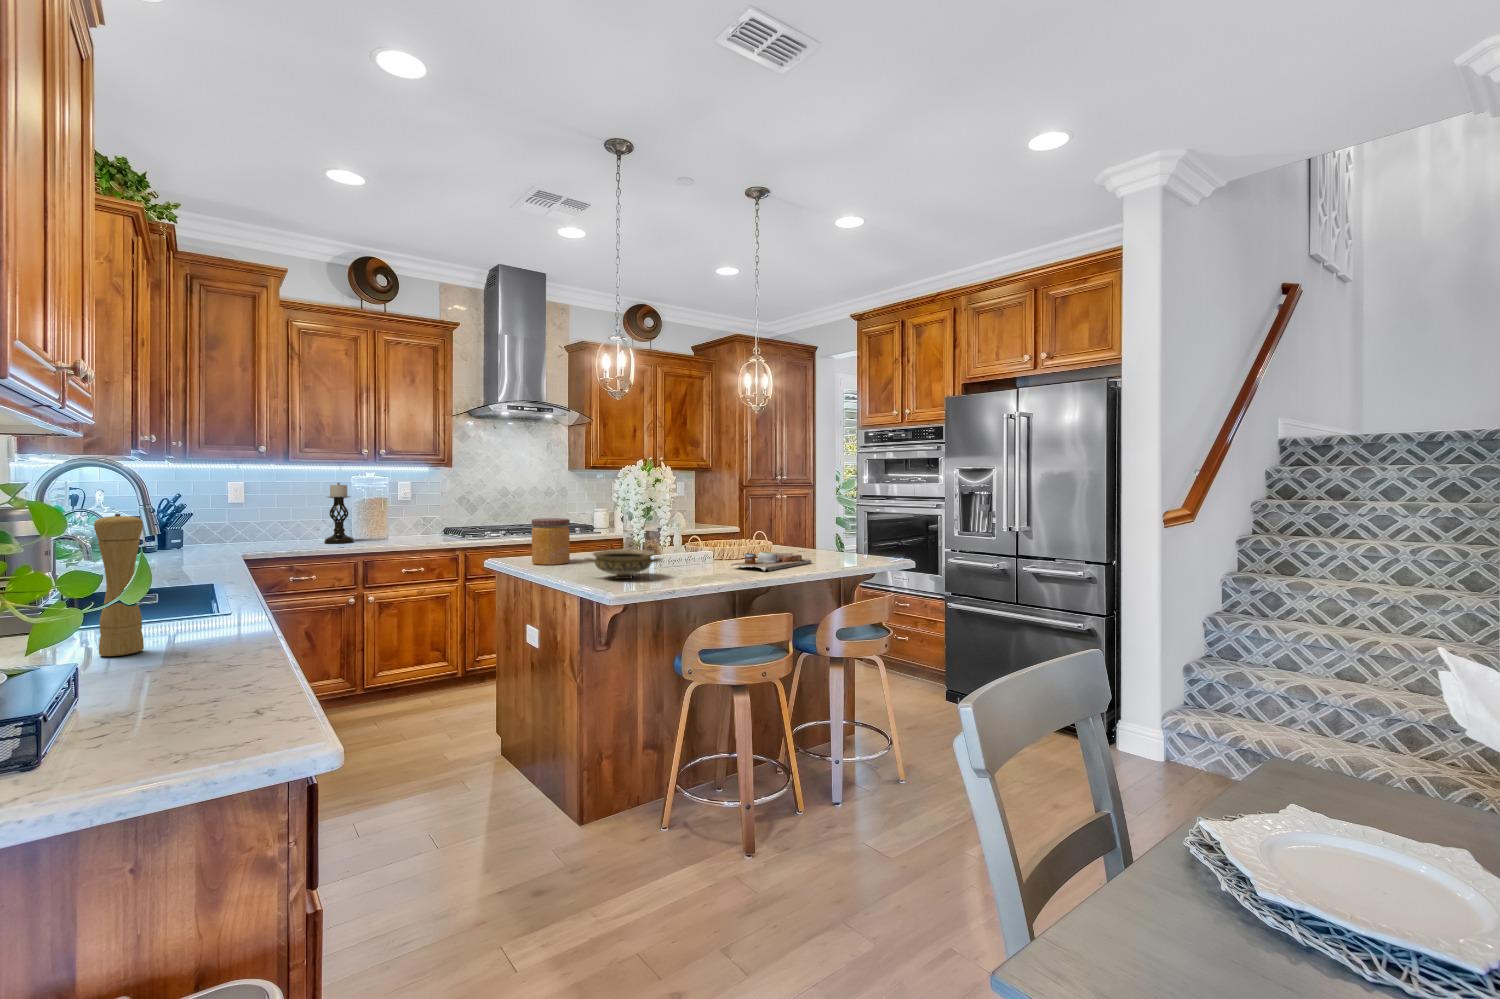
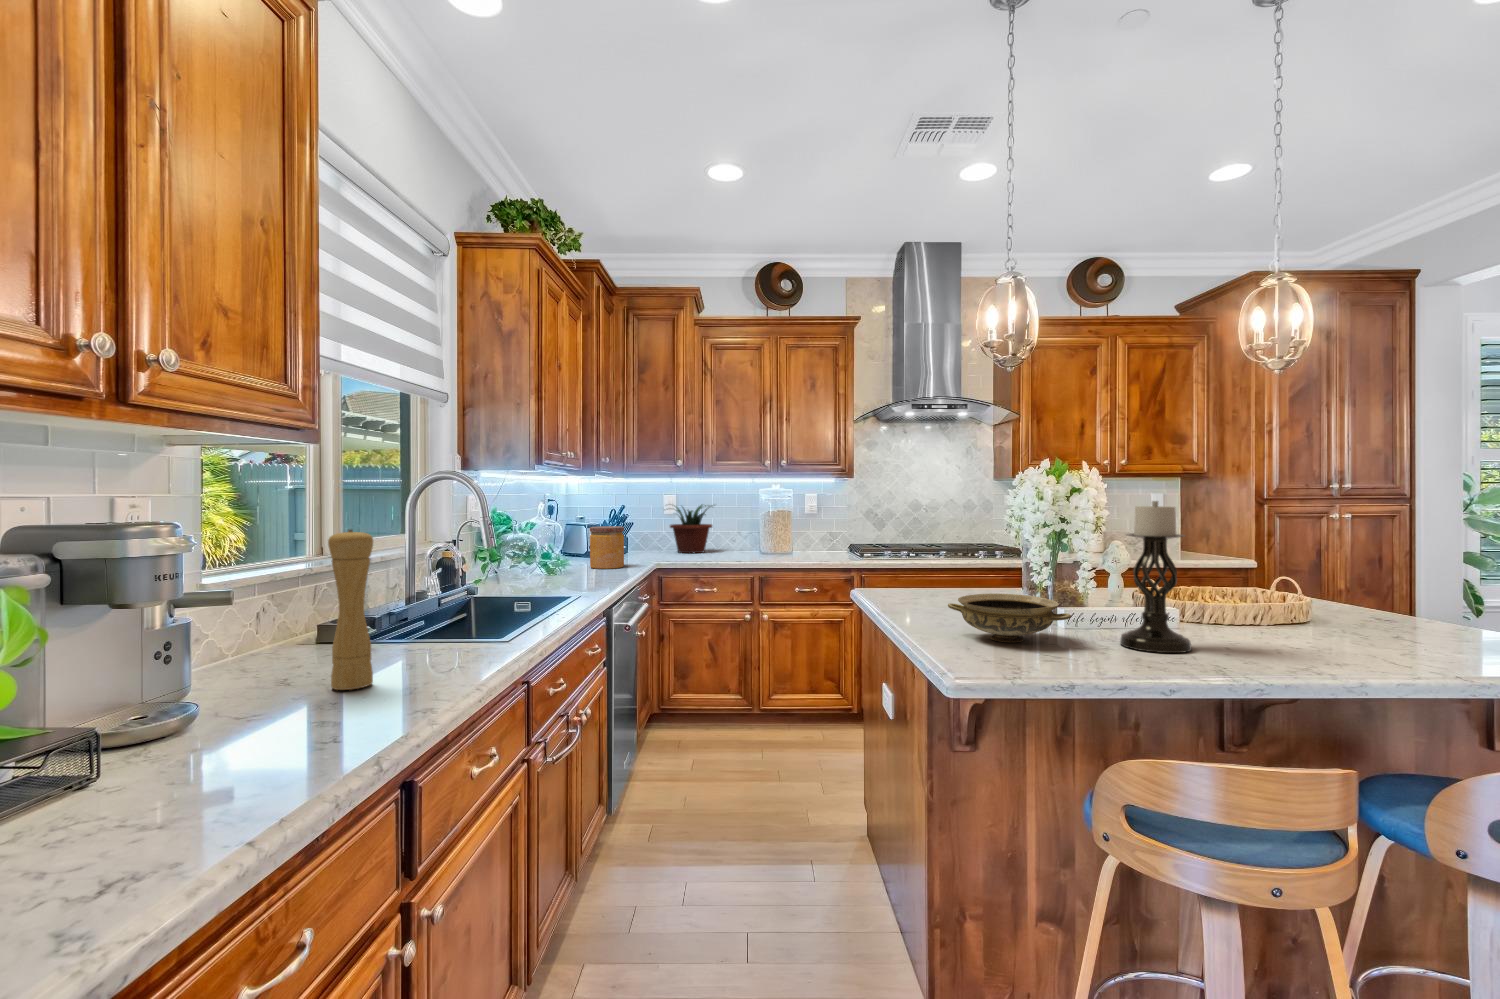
candle holder: present [324,483,354,544] -> present [1120,501,1192,653]
potted plant: none [238,490,305,540] -> present [670,505,712,553]
jar: present [532,518,570,565] -> present [590,526,624,569]
cutting board: present [732,551,811,571] -> none [1209,614,1398,655]

